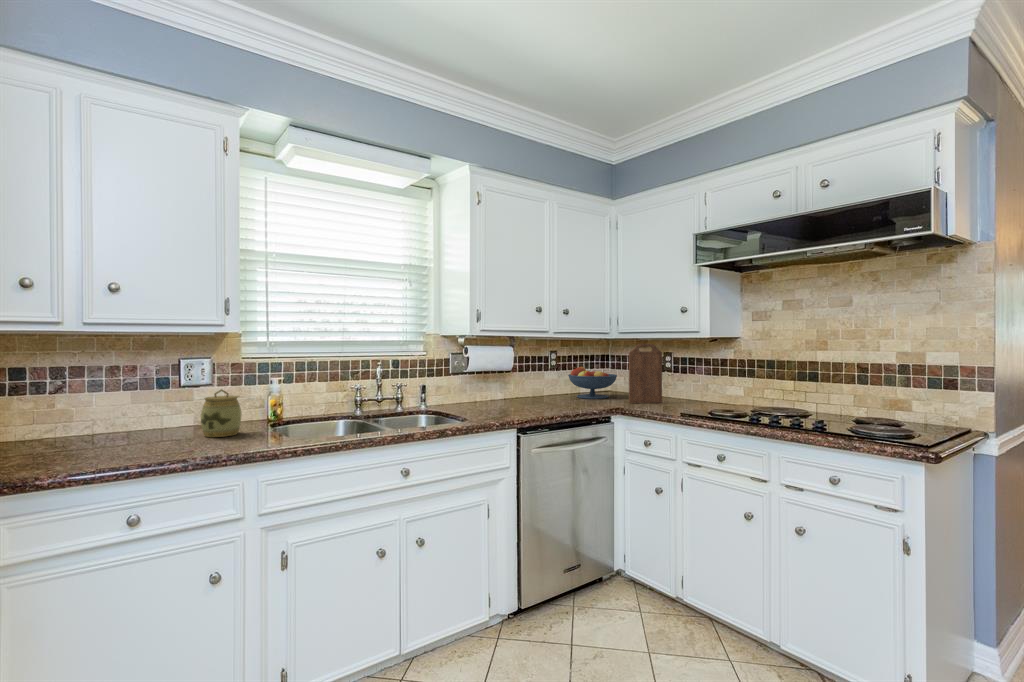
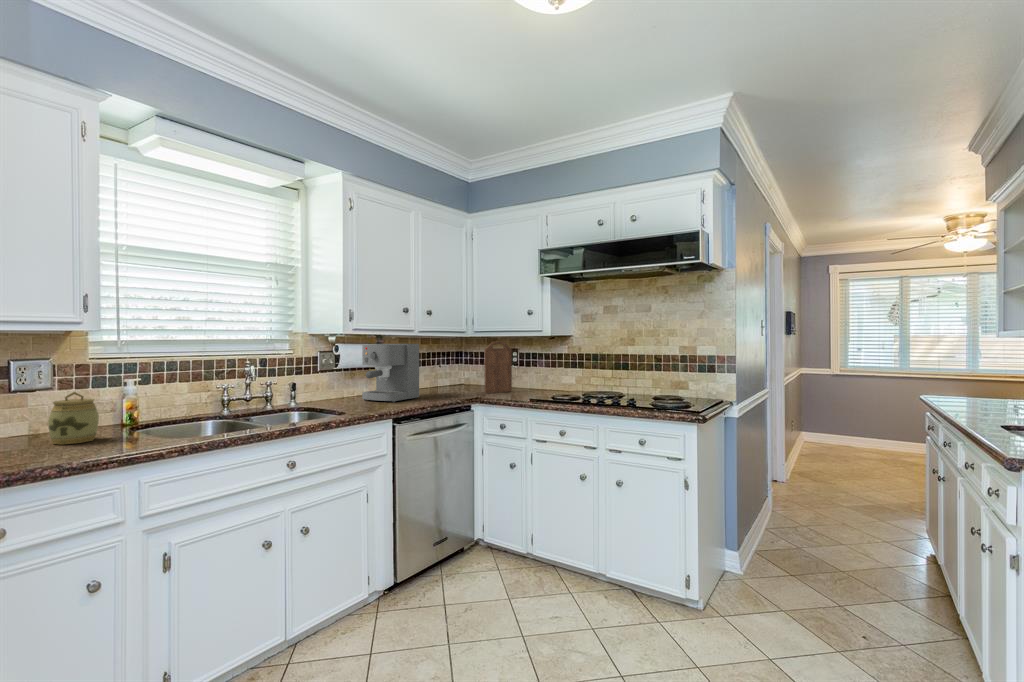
coffee maker: none [493,346,553,410] -> present [362,344,419,402]
fruit bowl: present [568,367,617,399] -> none [429,363,473,391]

